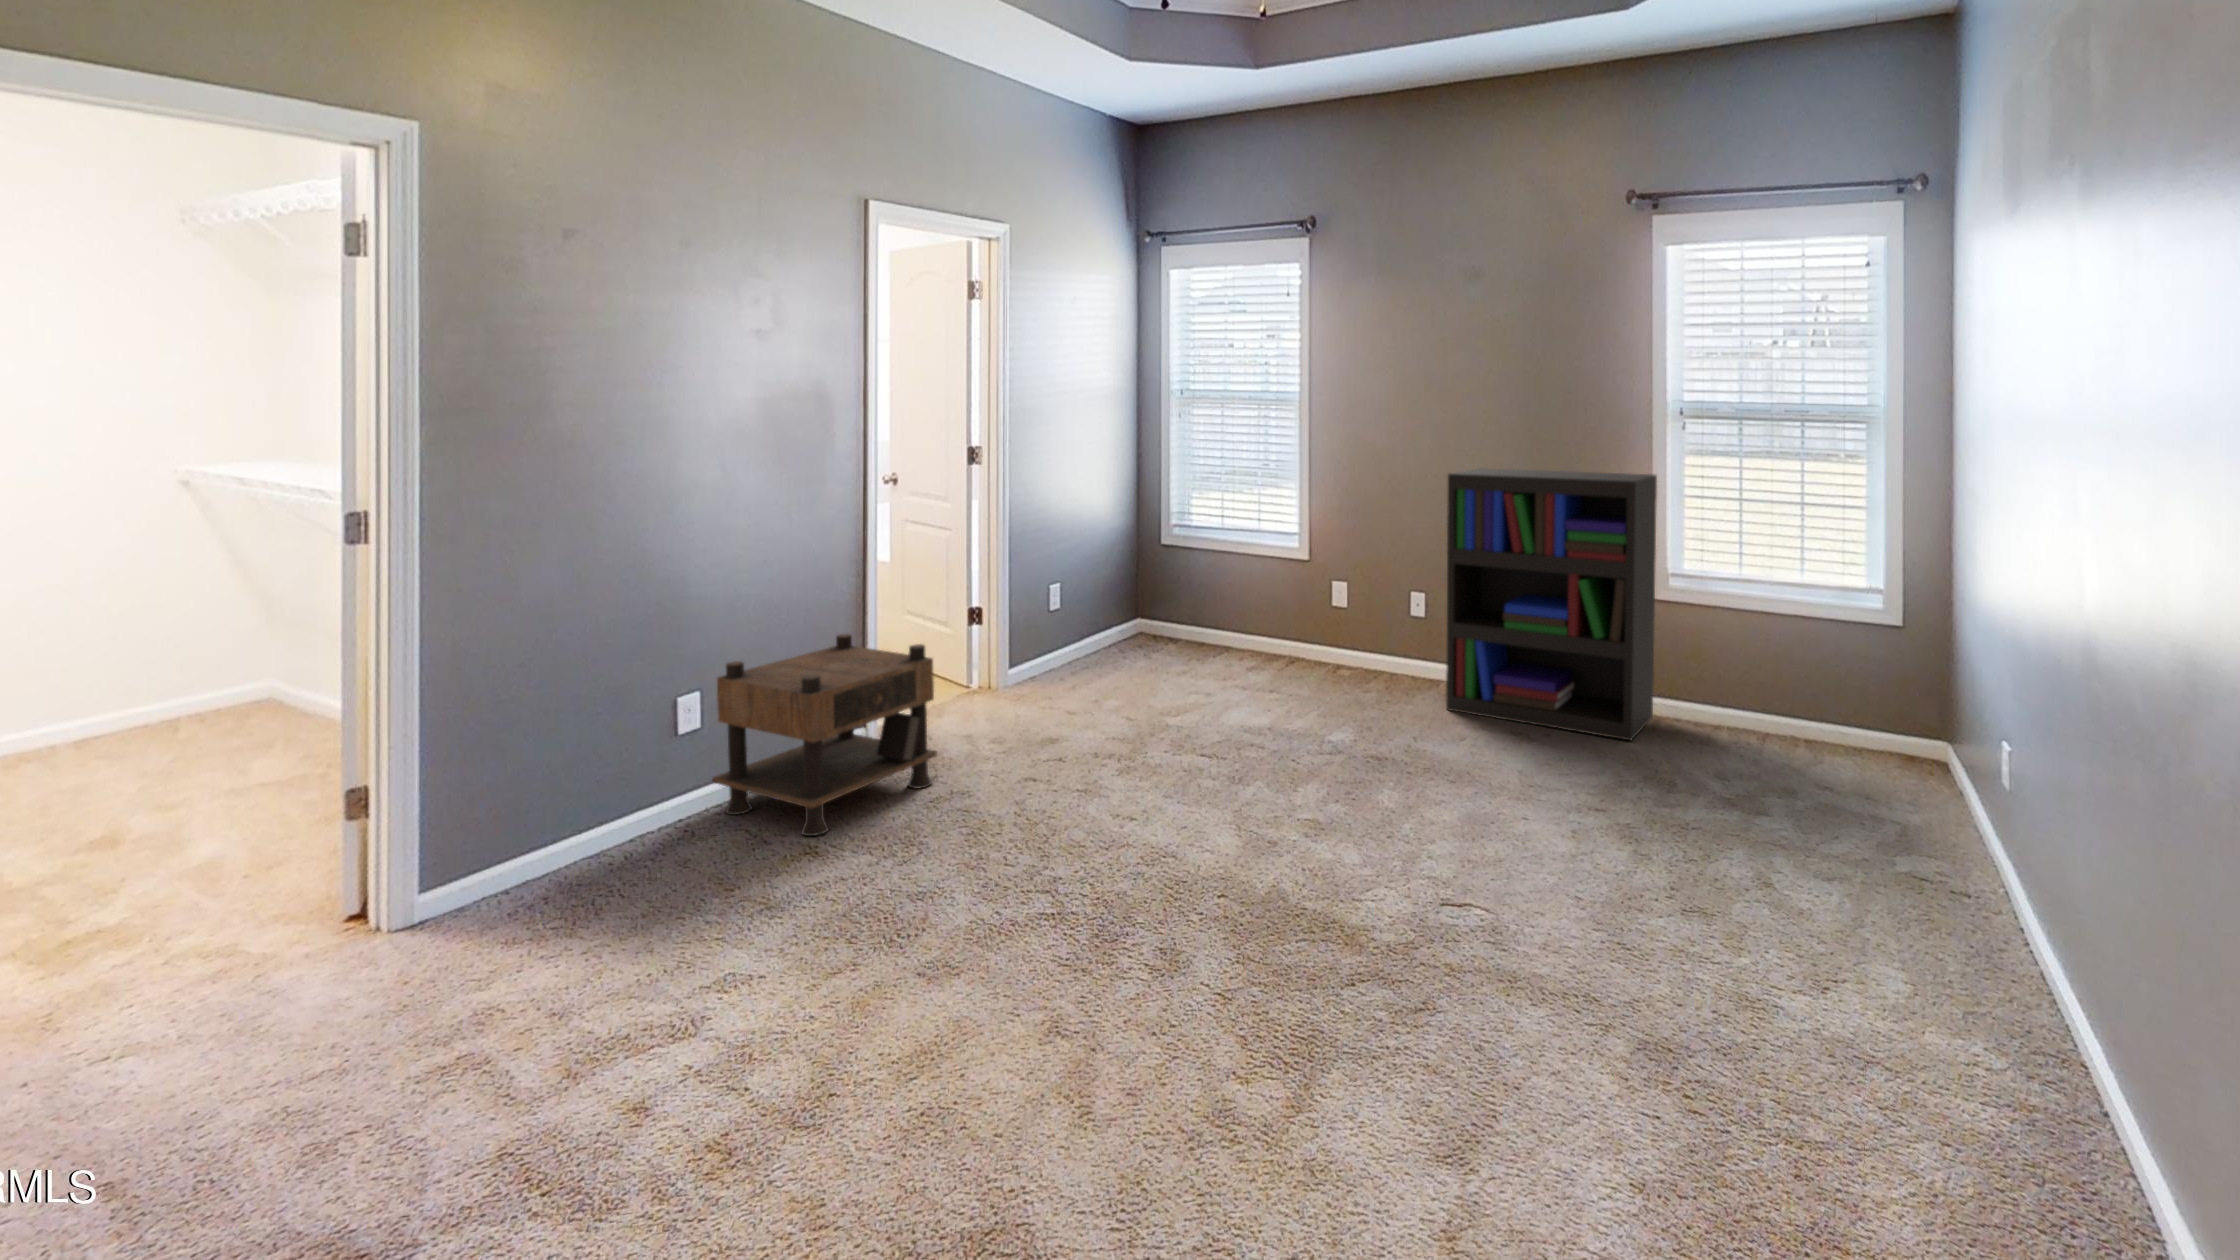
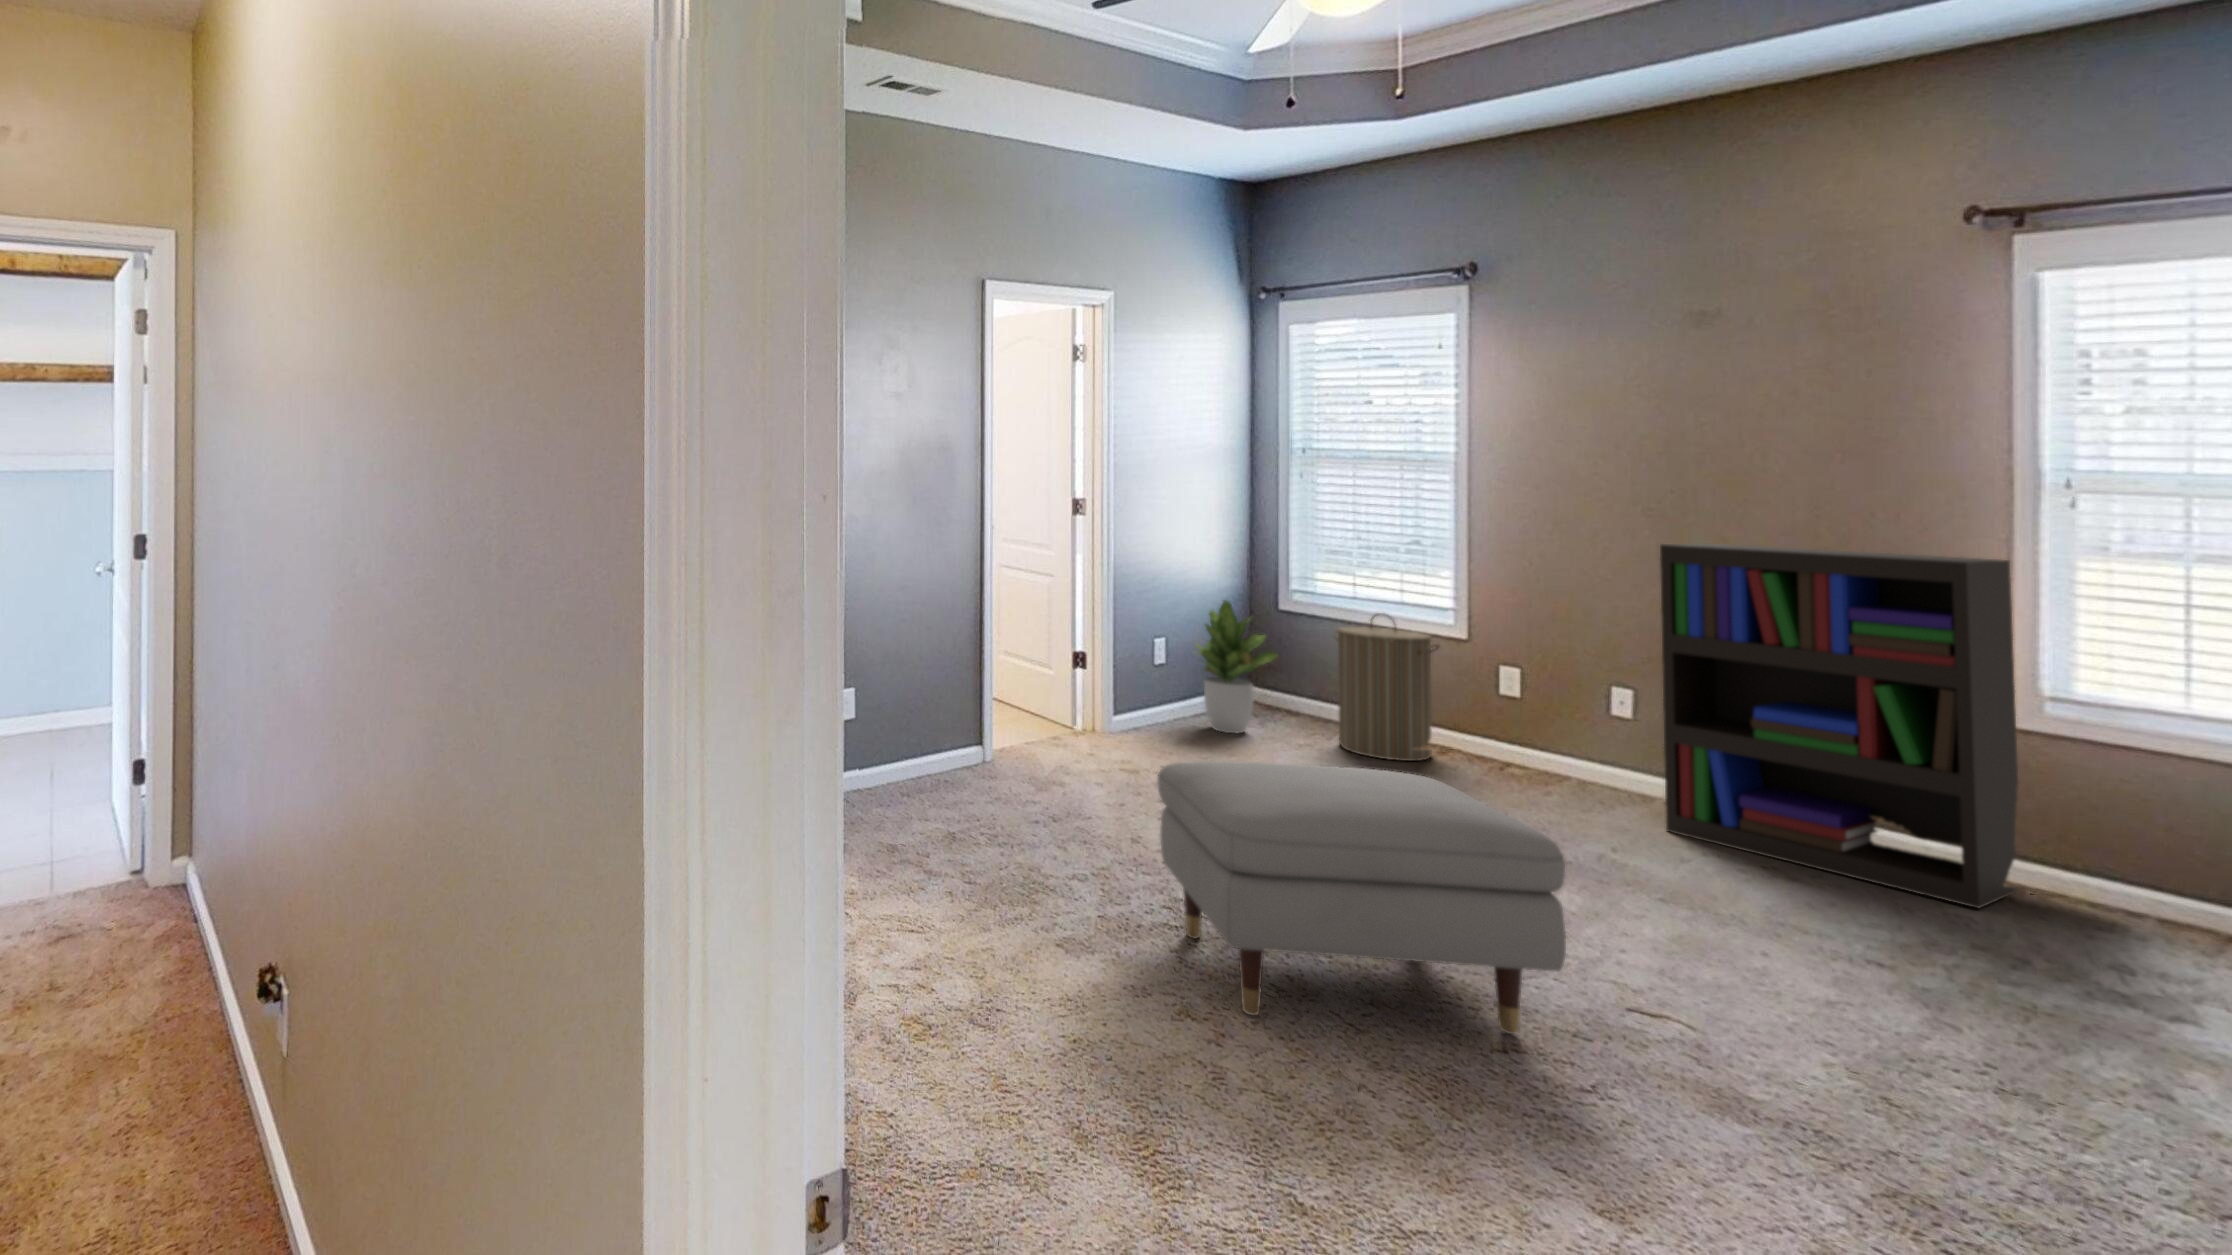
potted plant: none [1081,540,1161,667] -> present [1196,601,1278,733]
laundry hamper: none [1205,542,1289,674] -> present [1334,614,1439,761]
nightstand: present [712,634,937,836] -> none [852,651,1047,821]
ottoman: none [1037,725,1383,1008] -> present [1157,761,1566,1034]

